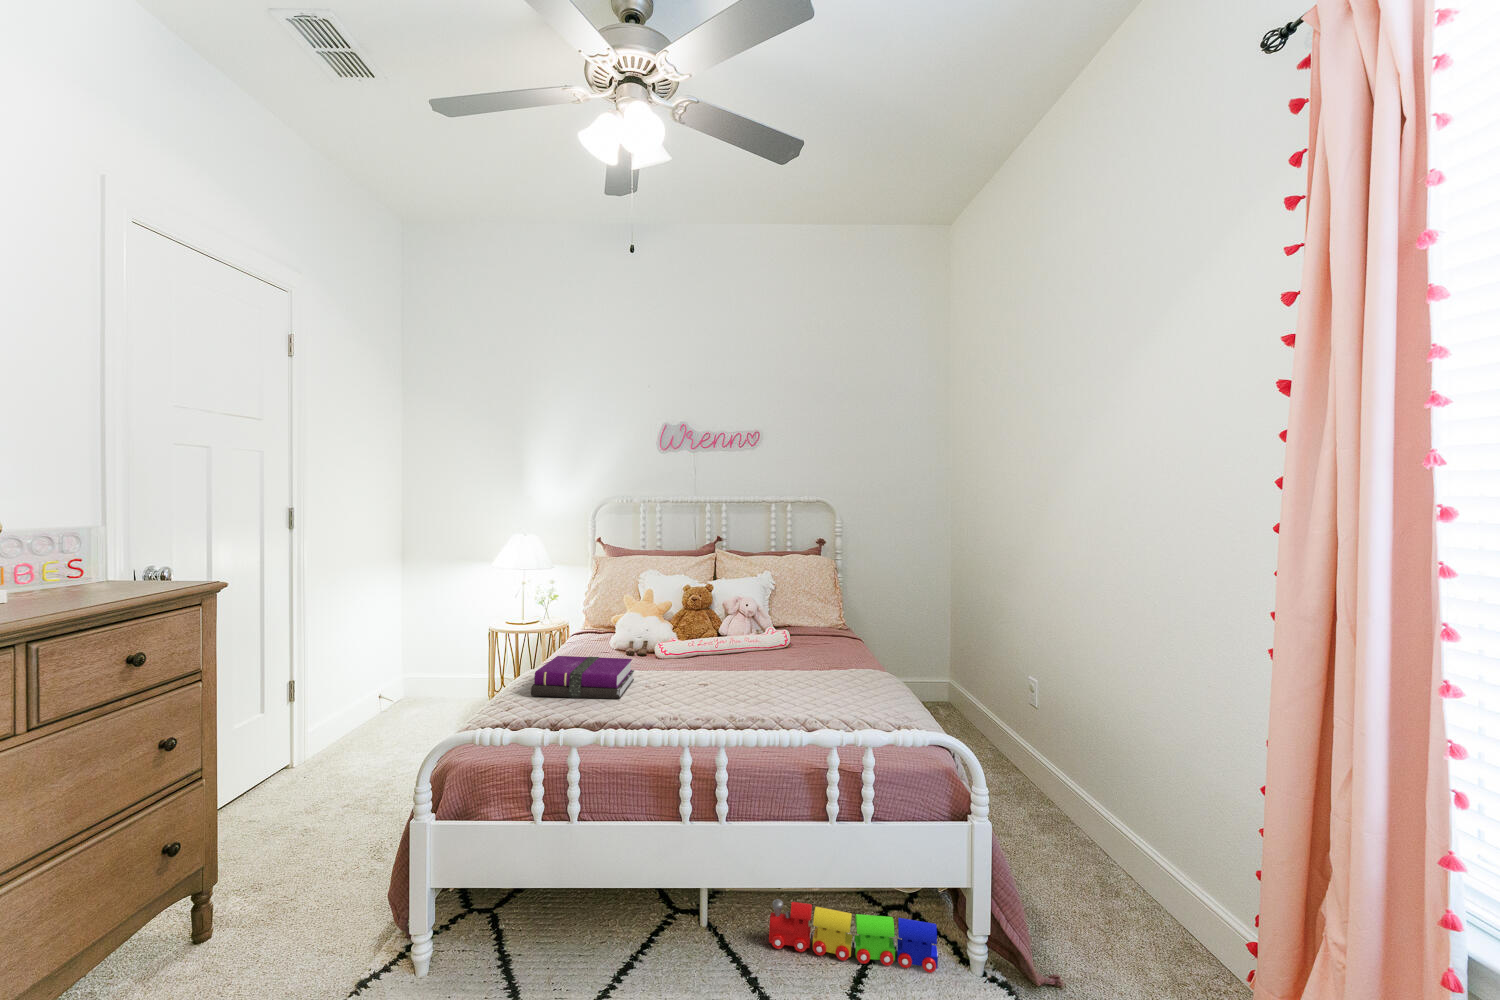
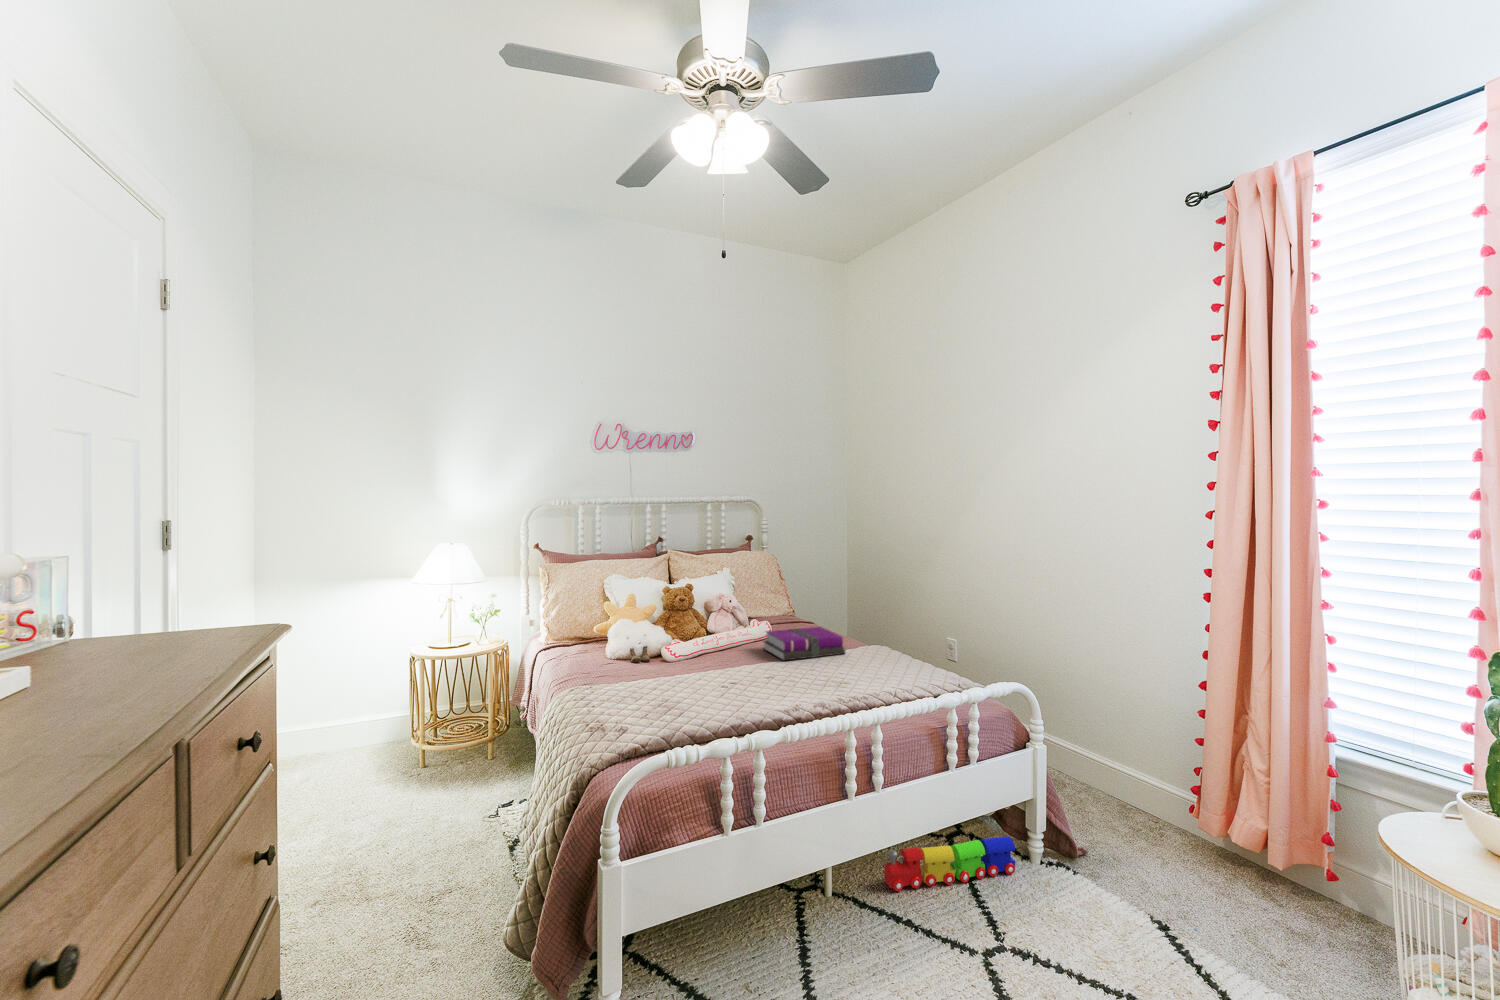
notebook: present [531,656,634,699] -> present [764,627,846,660]

